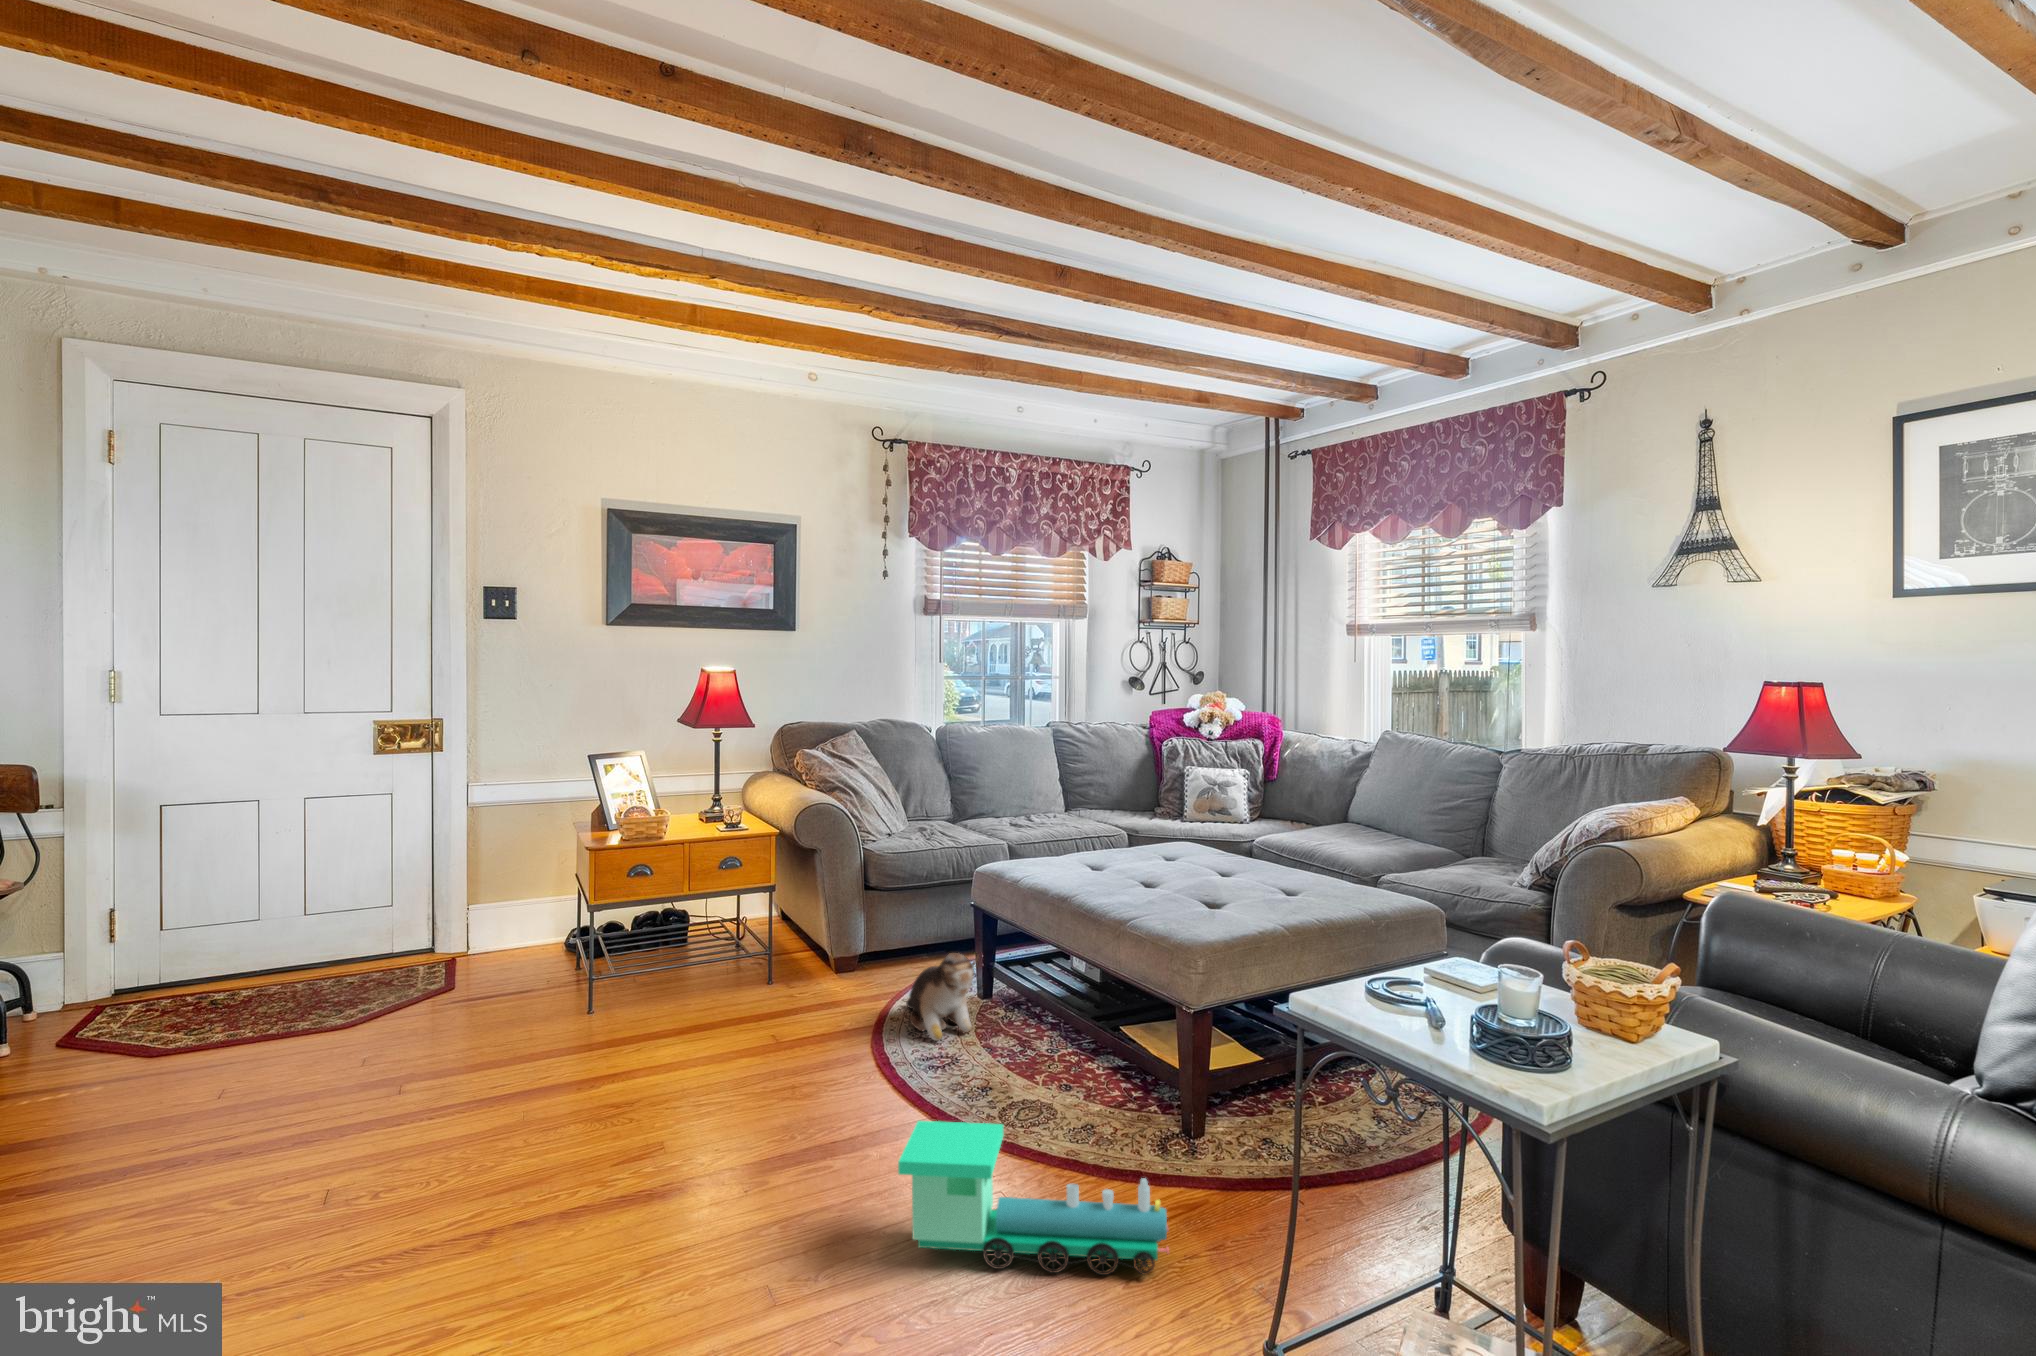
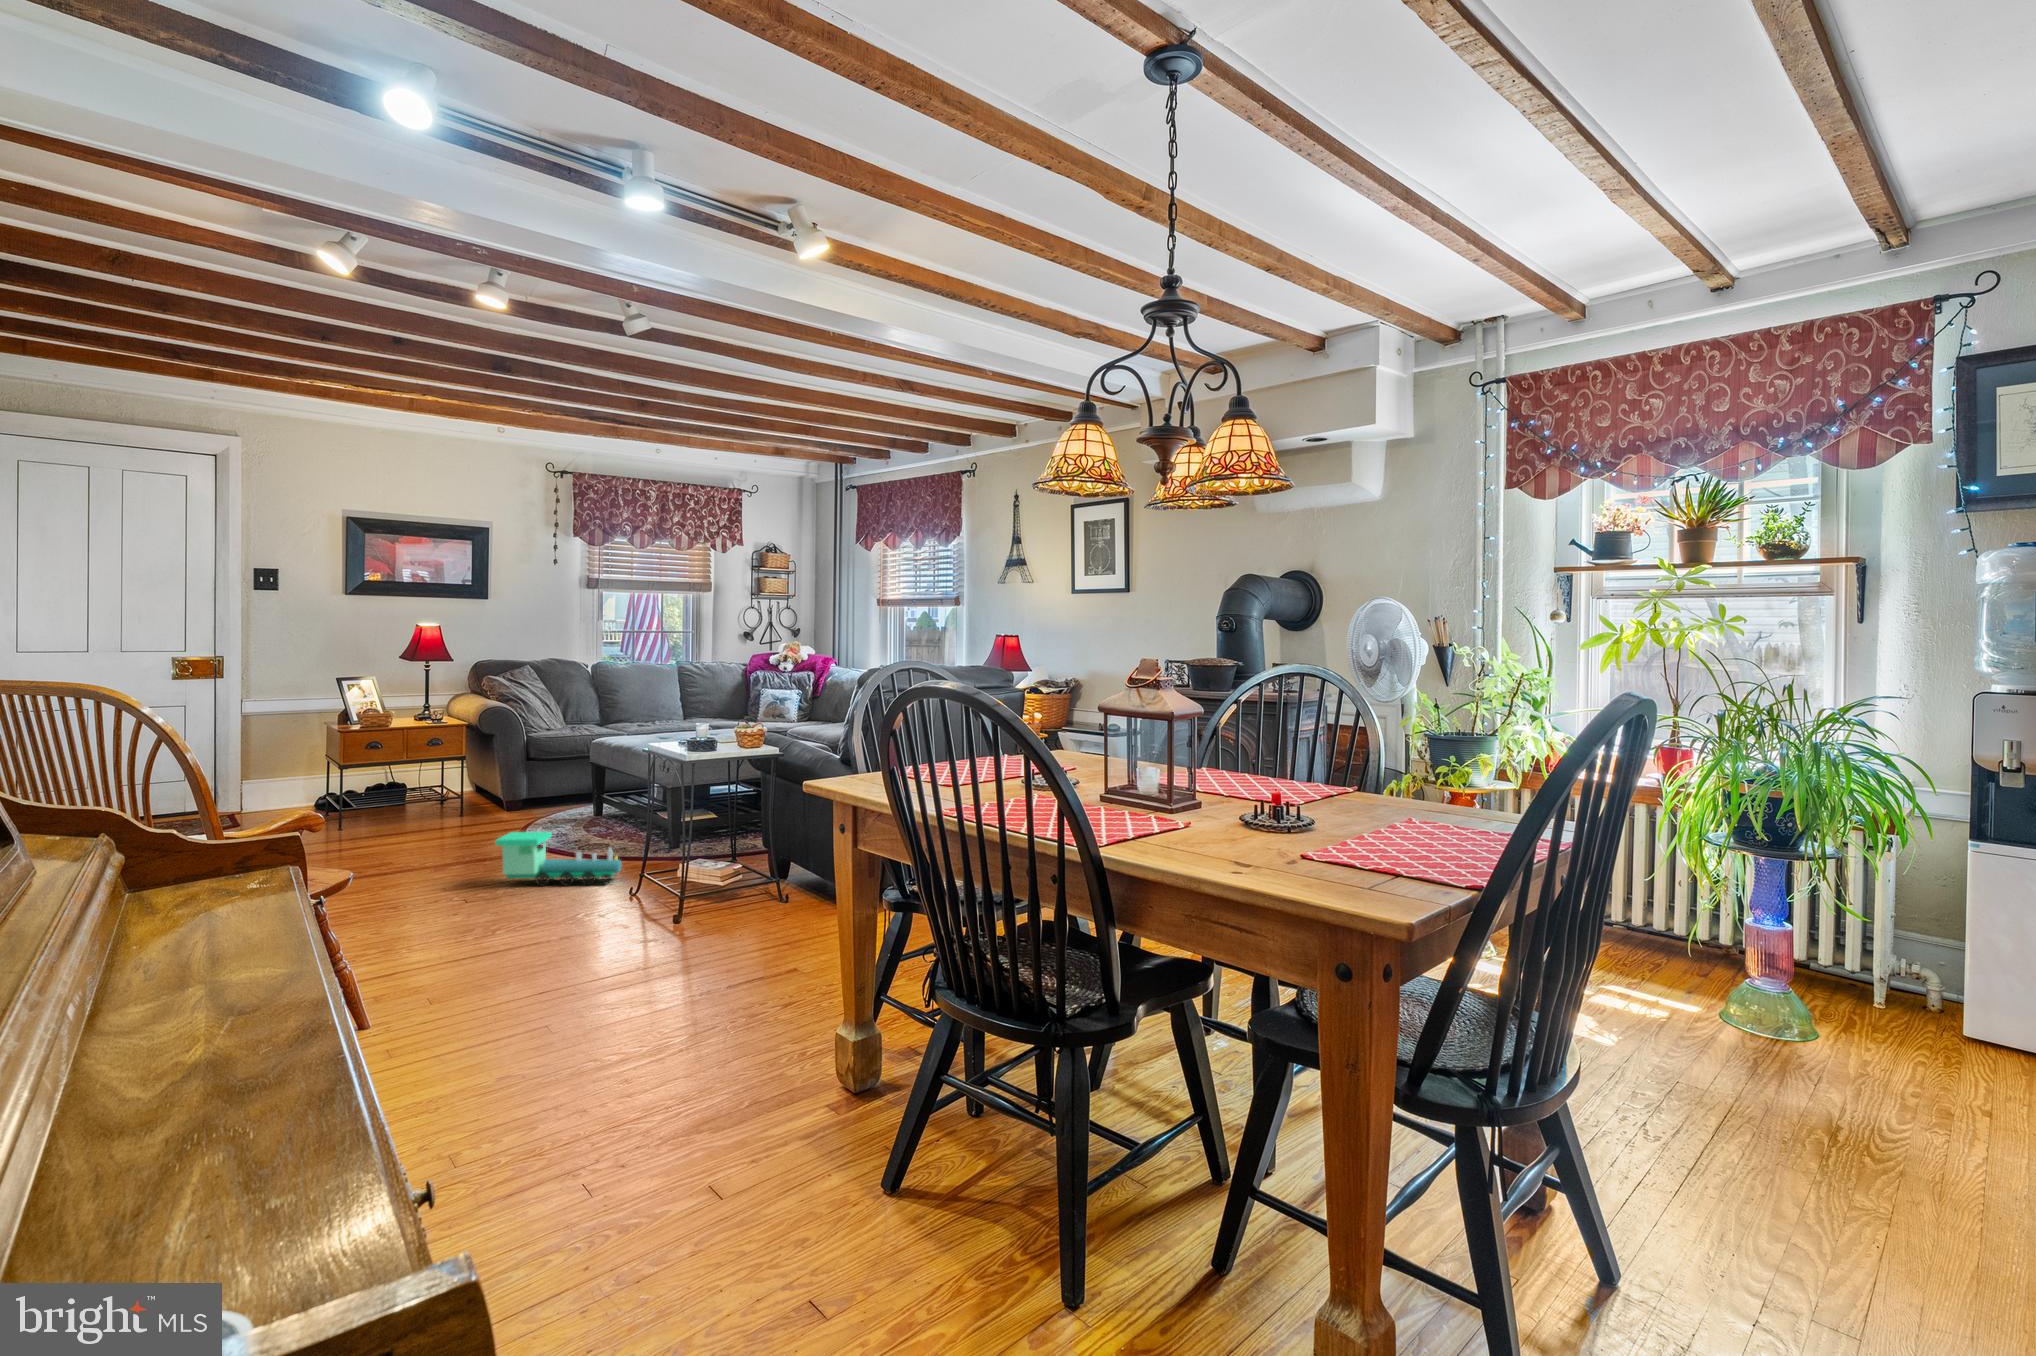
plush toy: present [906,953,979,1041] -> none [542,783,578,832]

